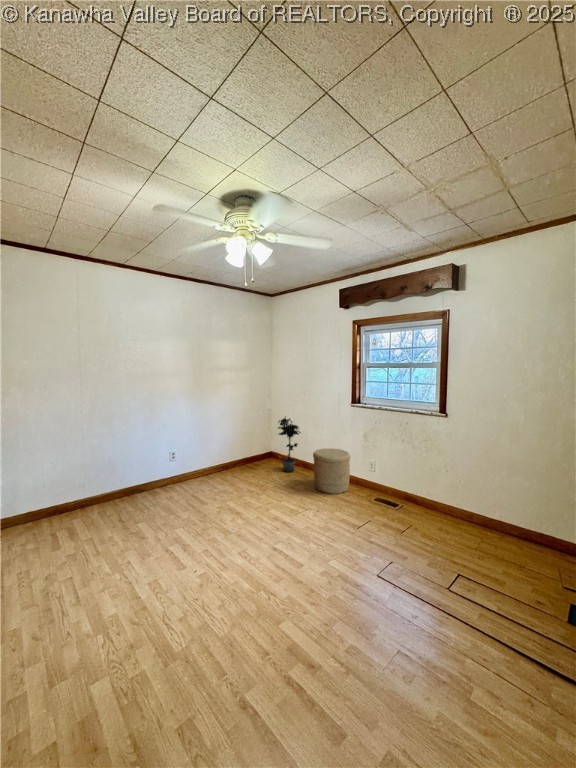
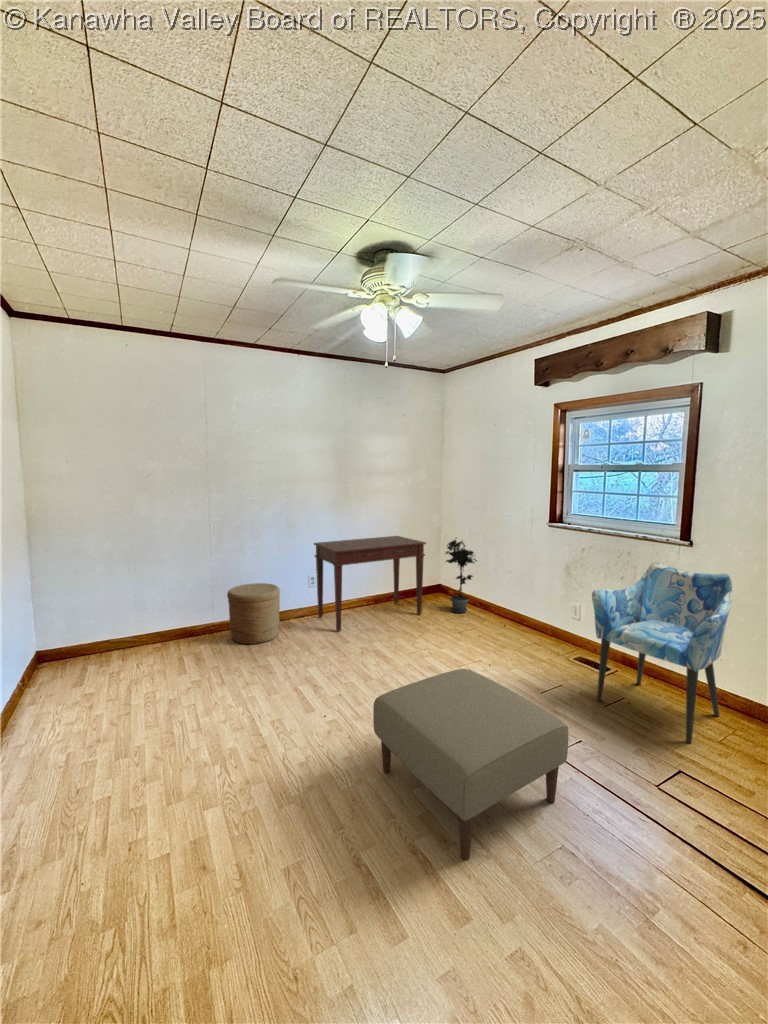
desk: none [175,416,264,495] -> present [314,536,426,631]
armchair: none [389,429,474,552] -> present [592,563,732,743]
woven basket: present [313,448,350,494] -> present [227,583,280,644]
ottoman: none [244,518,394,680] -> present [373,669,568,860]

